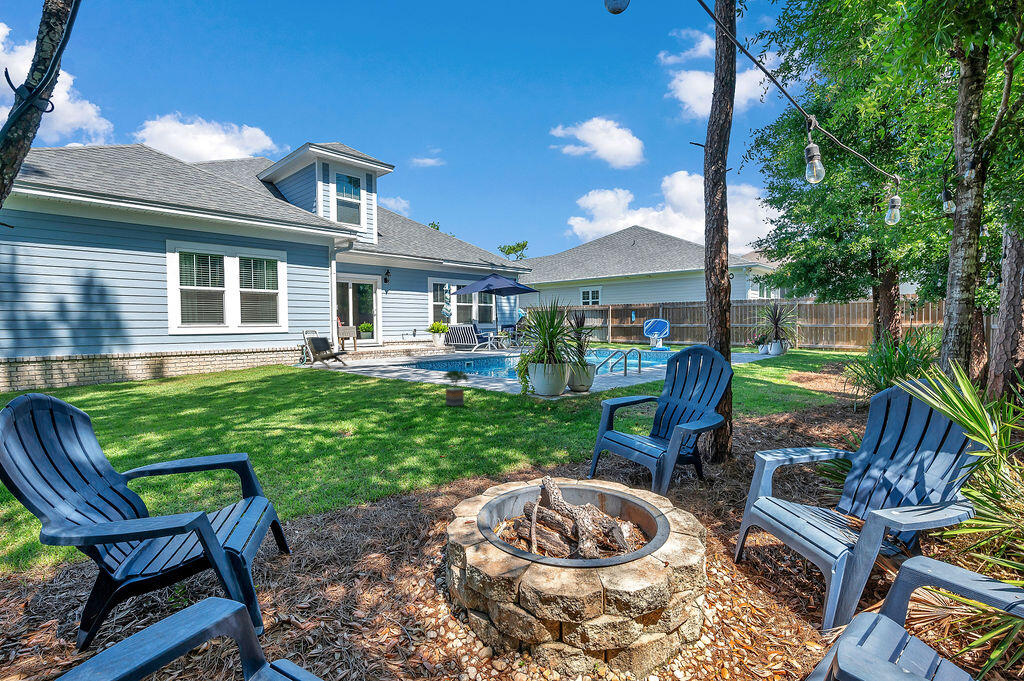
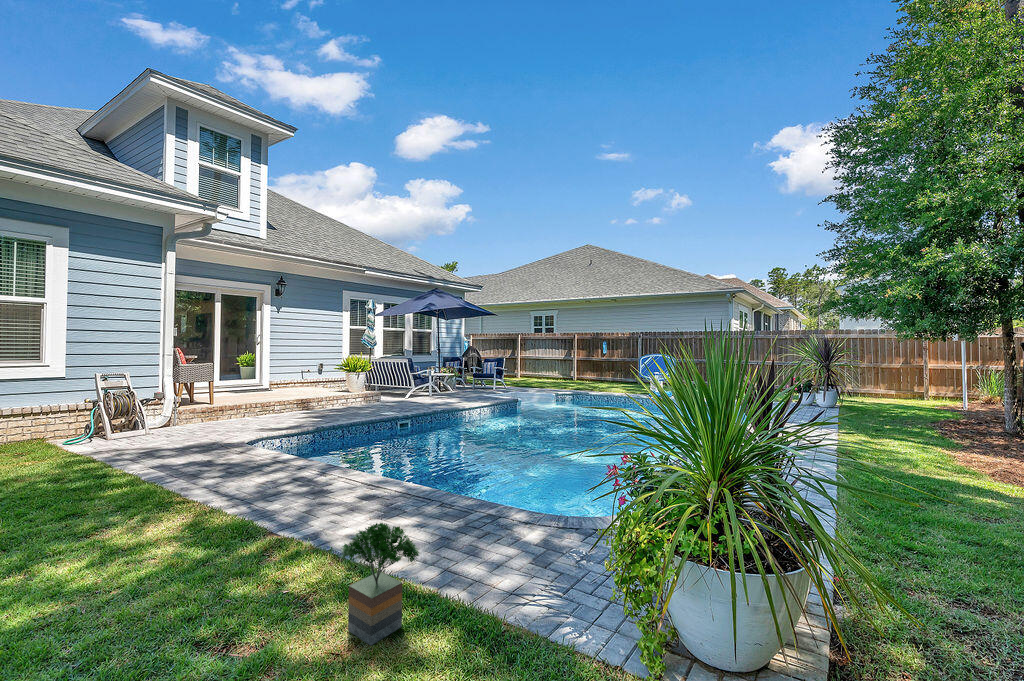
lounge chair: present [308,337,348,368] -> none [110,381,190,440]

